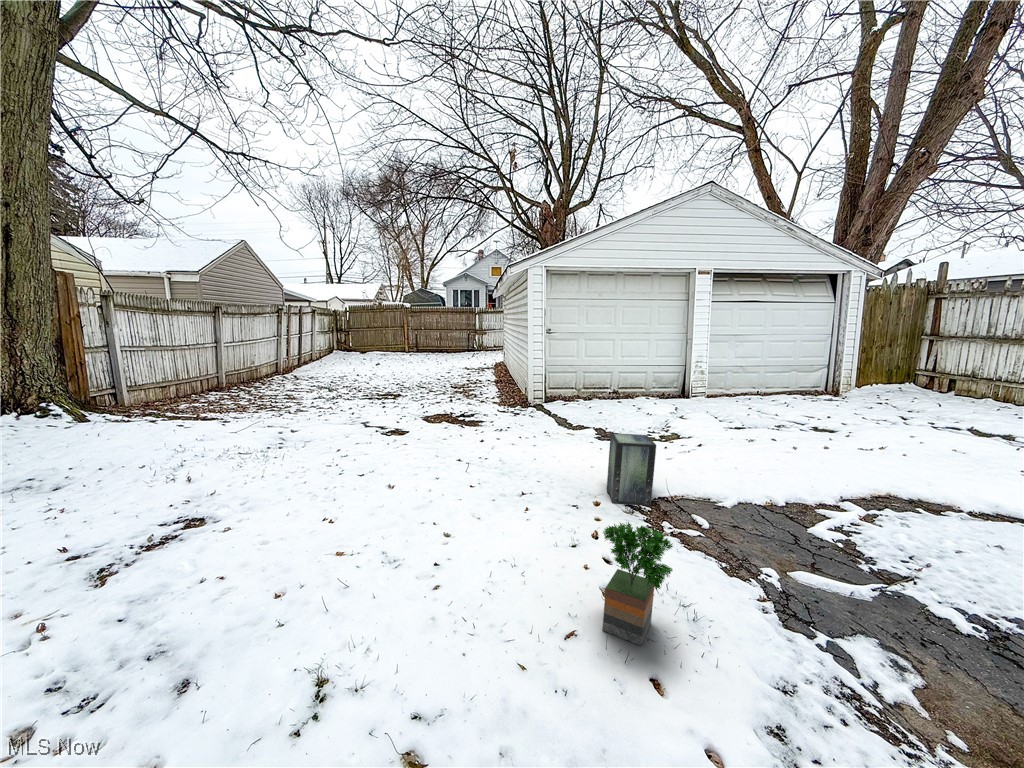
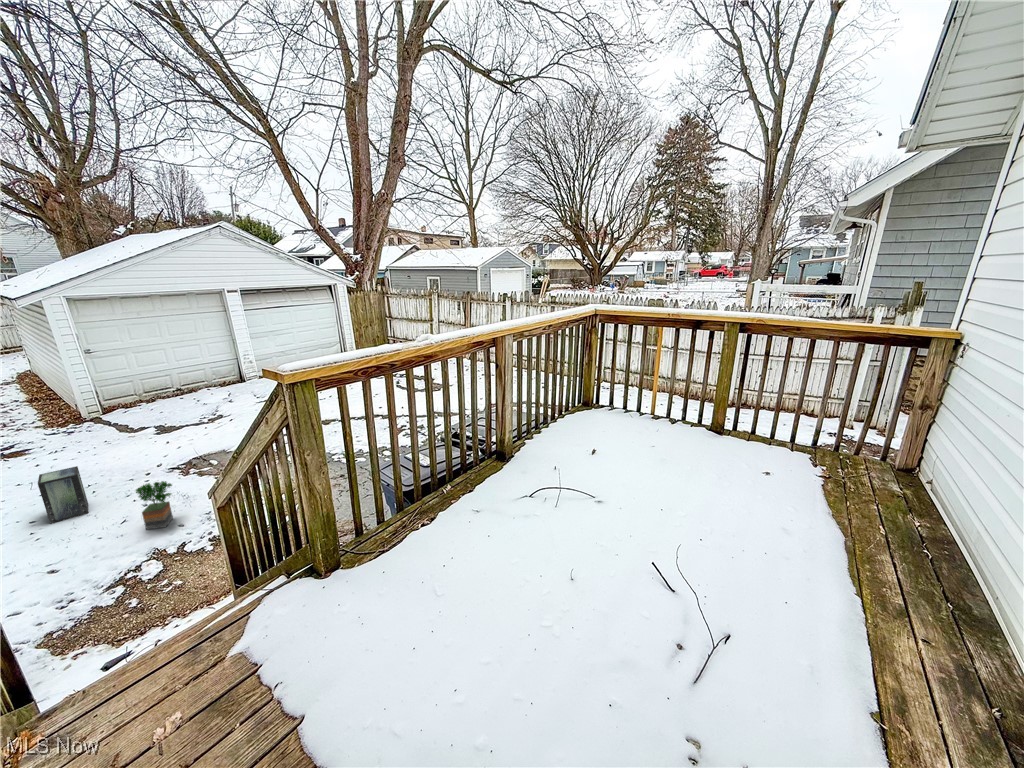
storage box: present [607,433,656,506] -> present [38,466,88,524]

